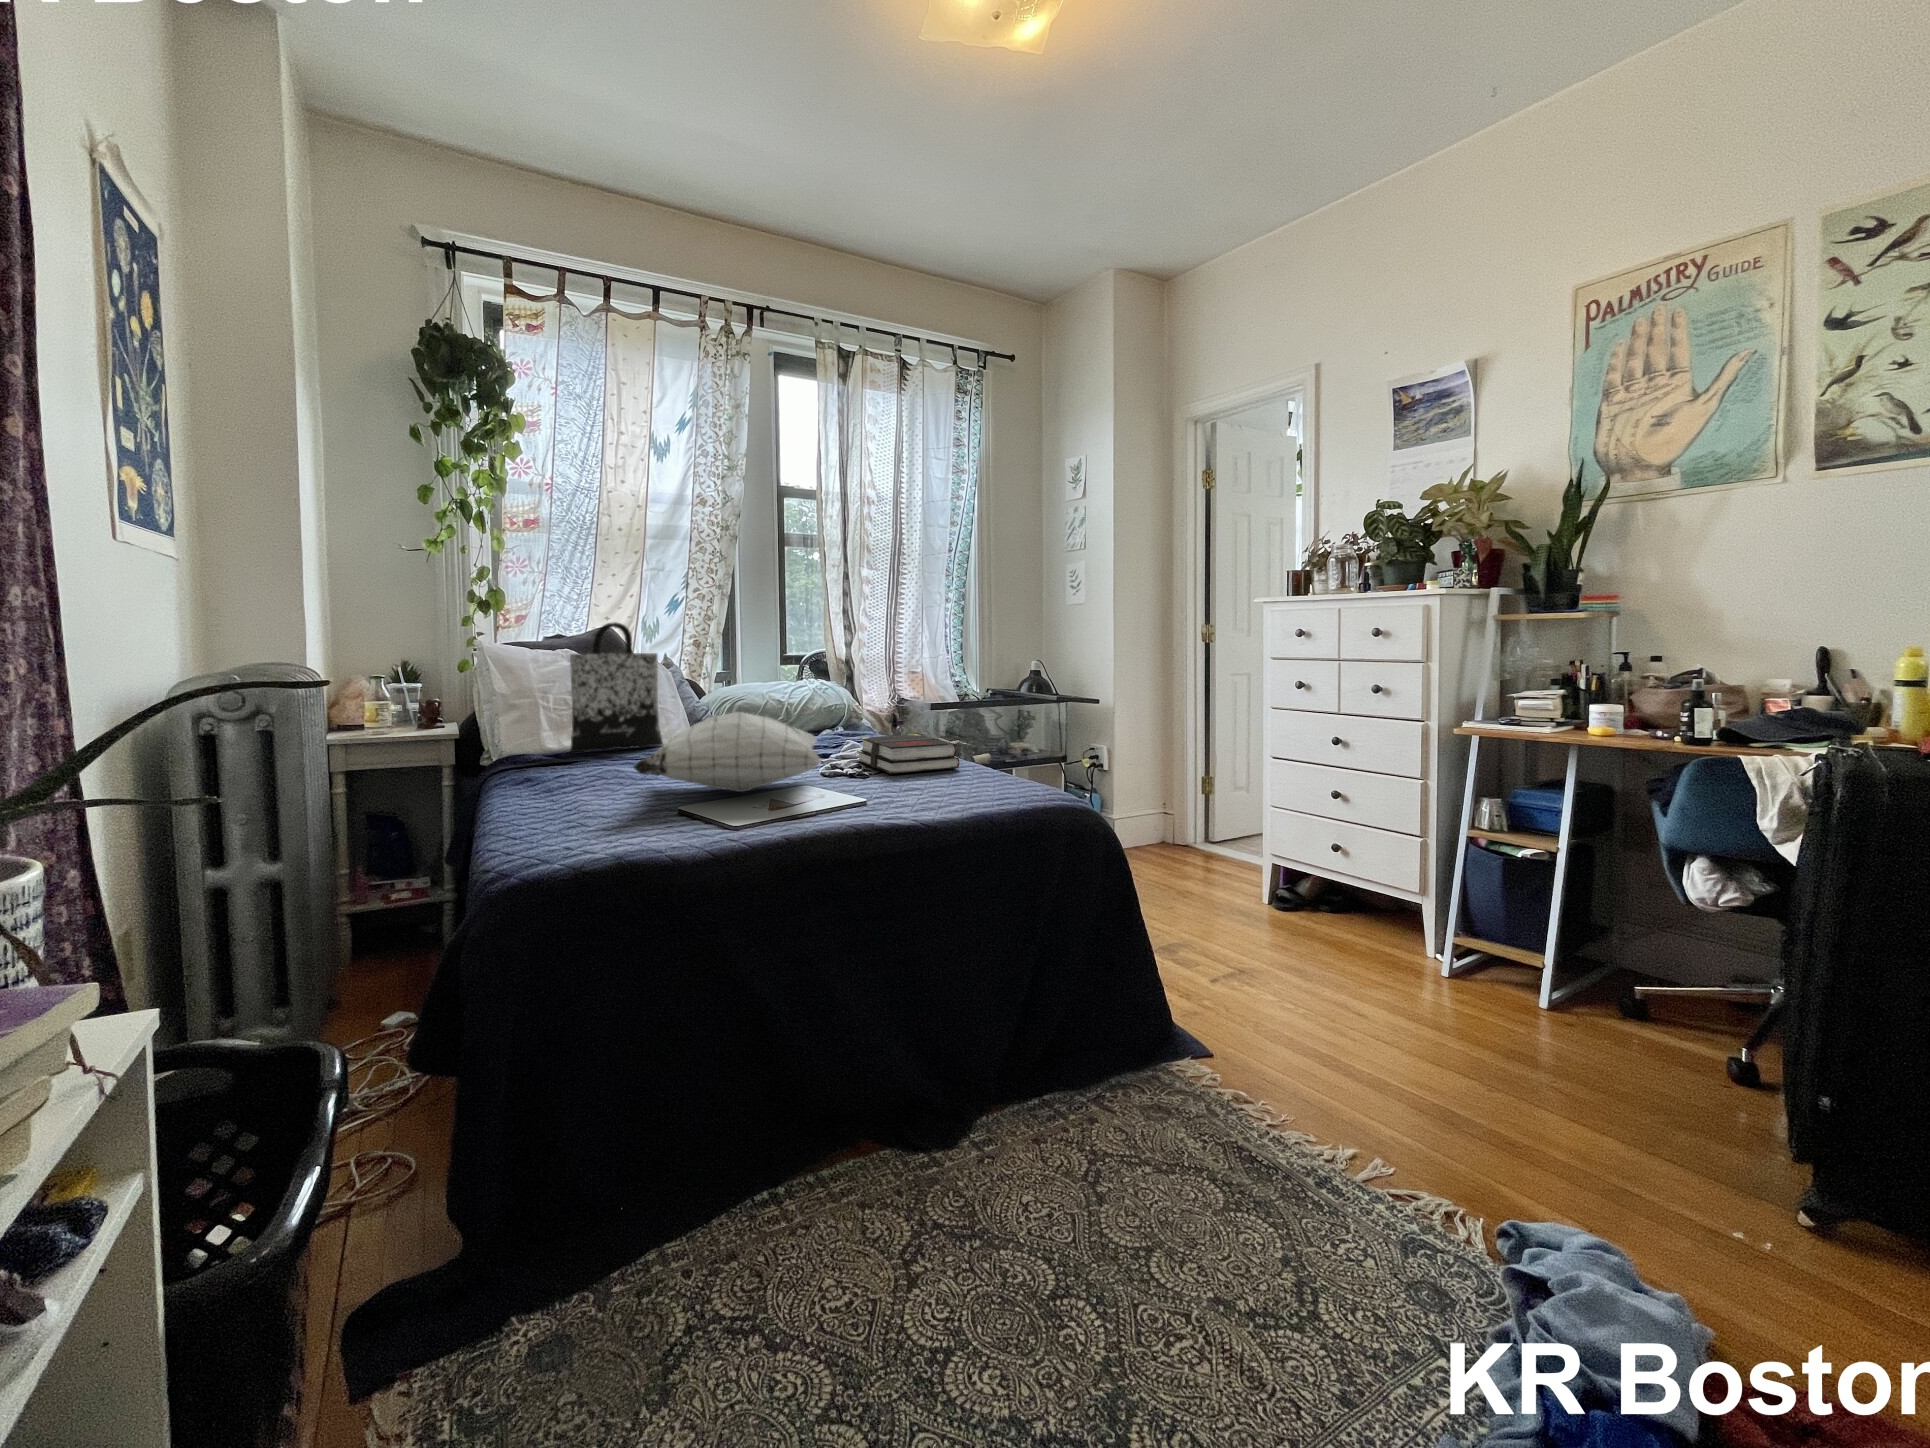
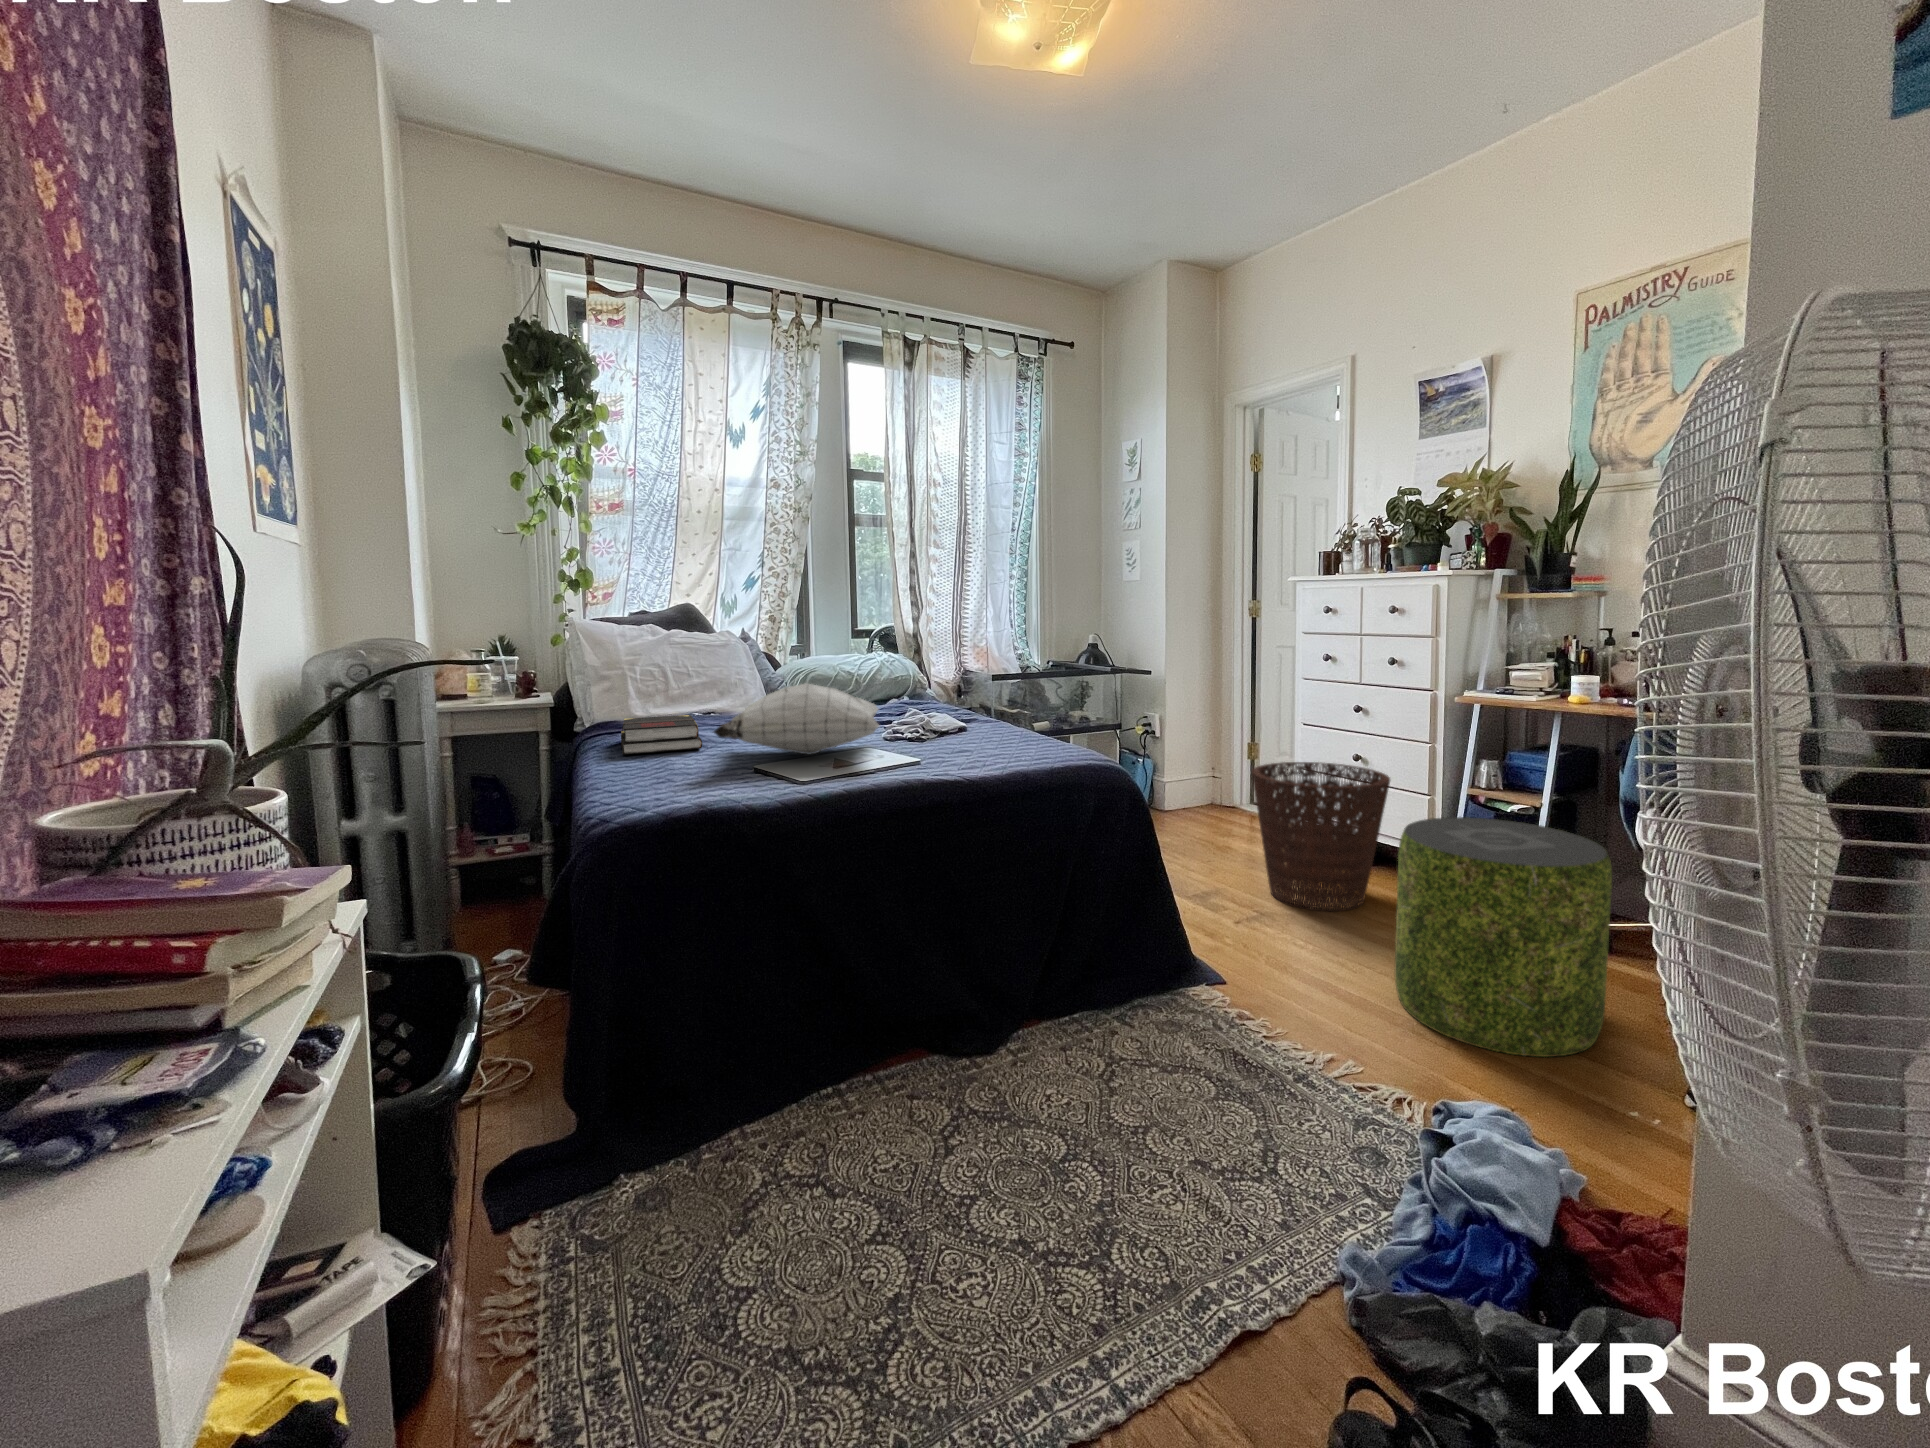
tote bag: present [570,622,663,752] -> none [653,601,741,721]
book: present [857,734,960,774] -> present [621,715,702,755]
basket: none [1221,798,1379,965] -> present [1252,762,1390,911]
pouf: none [1409,864,1676,1154] -> present [1395,817,1612,1057]

